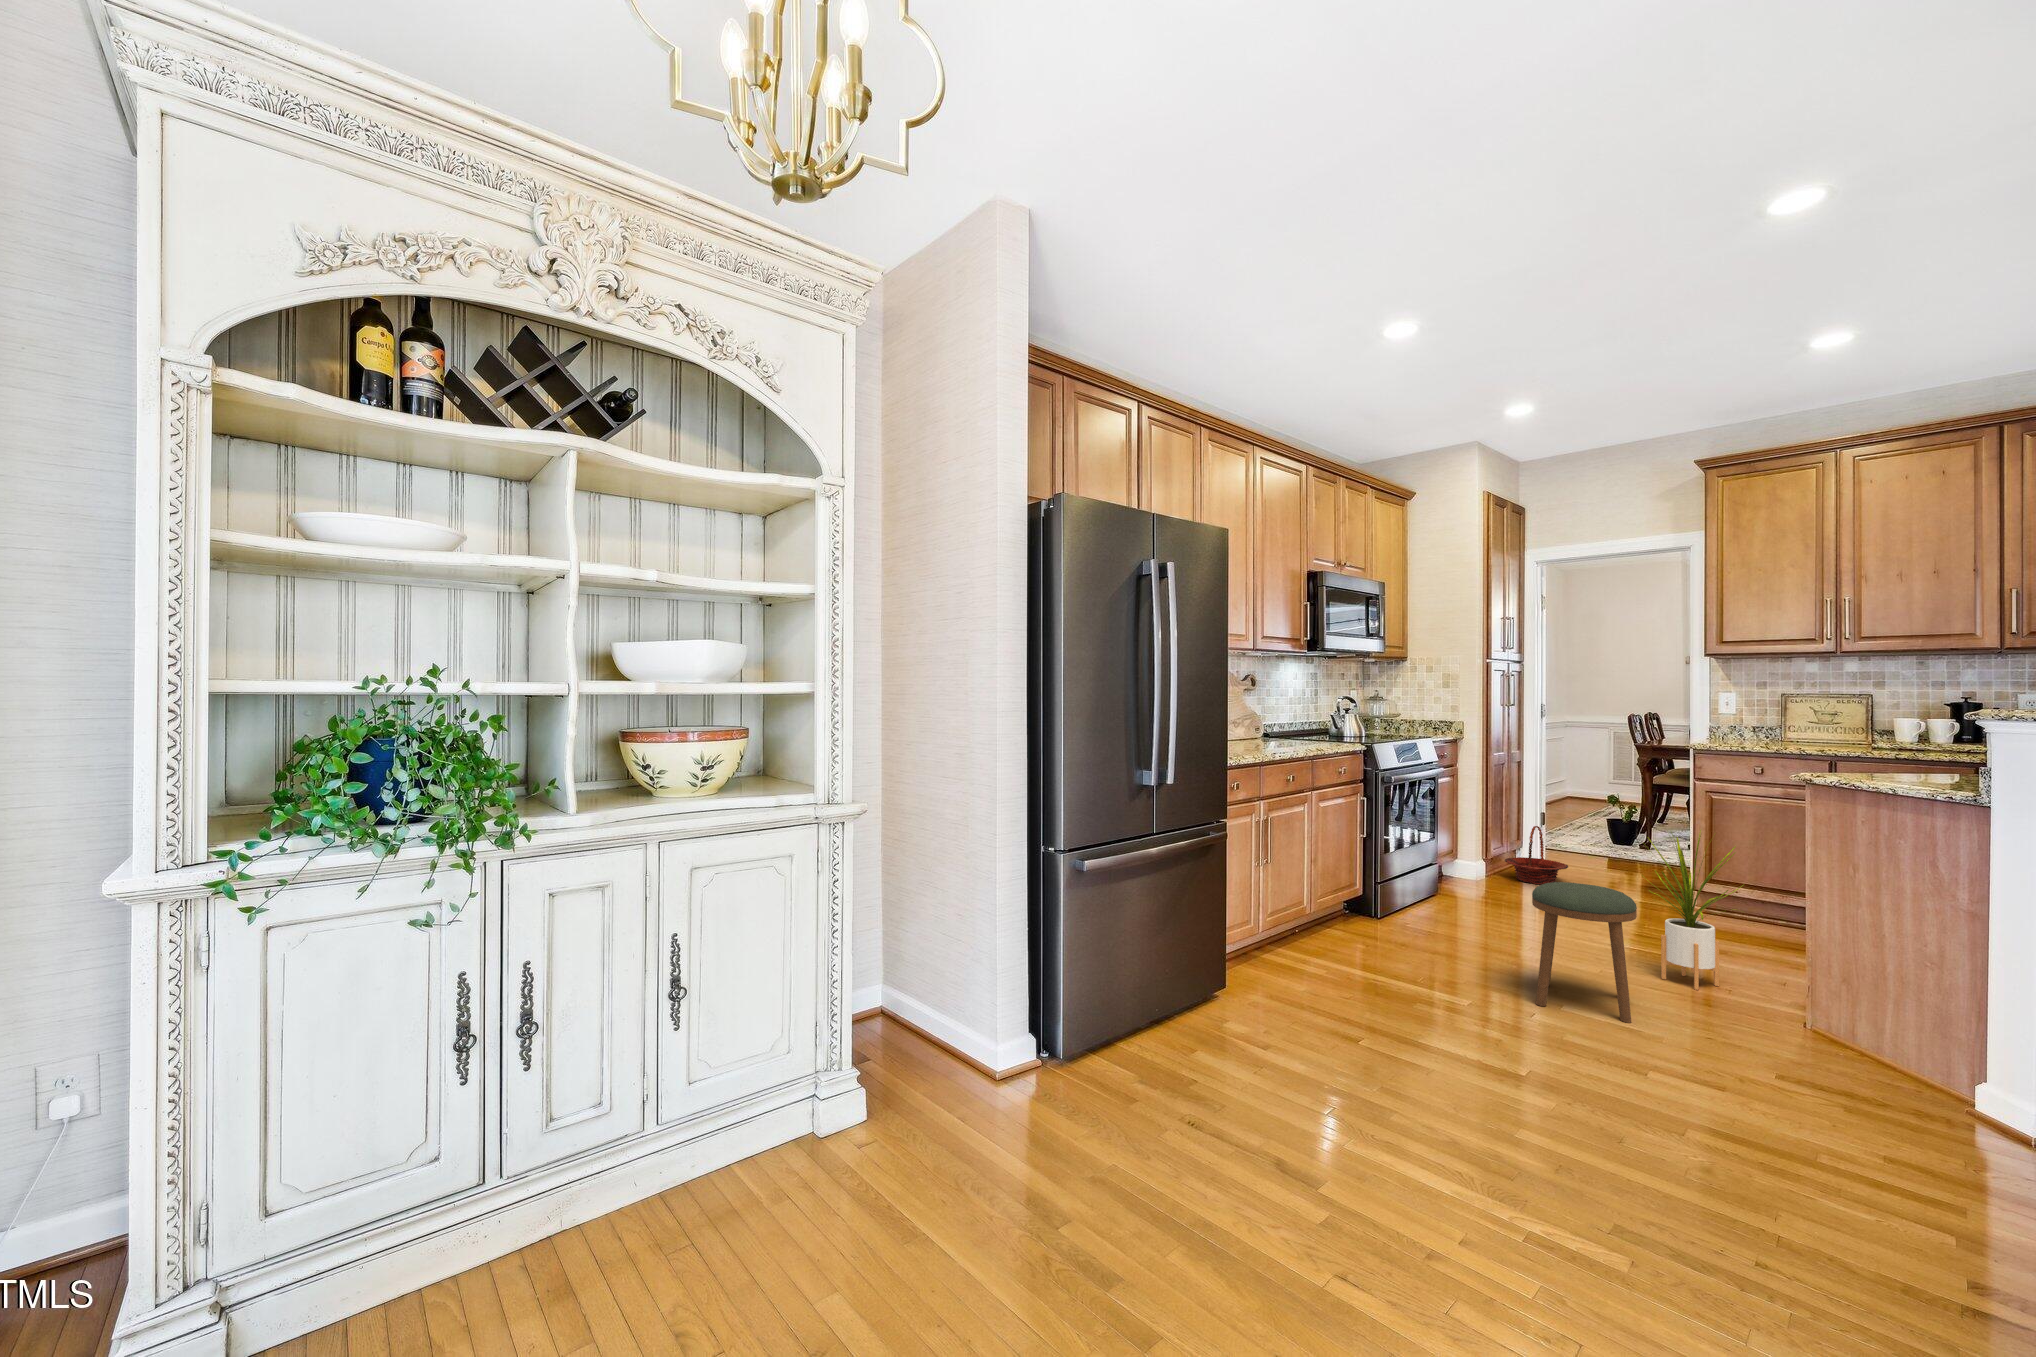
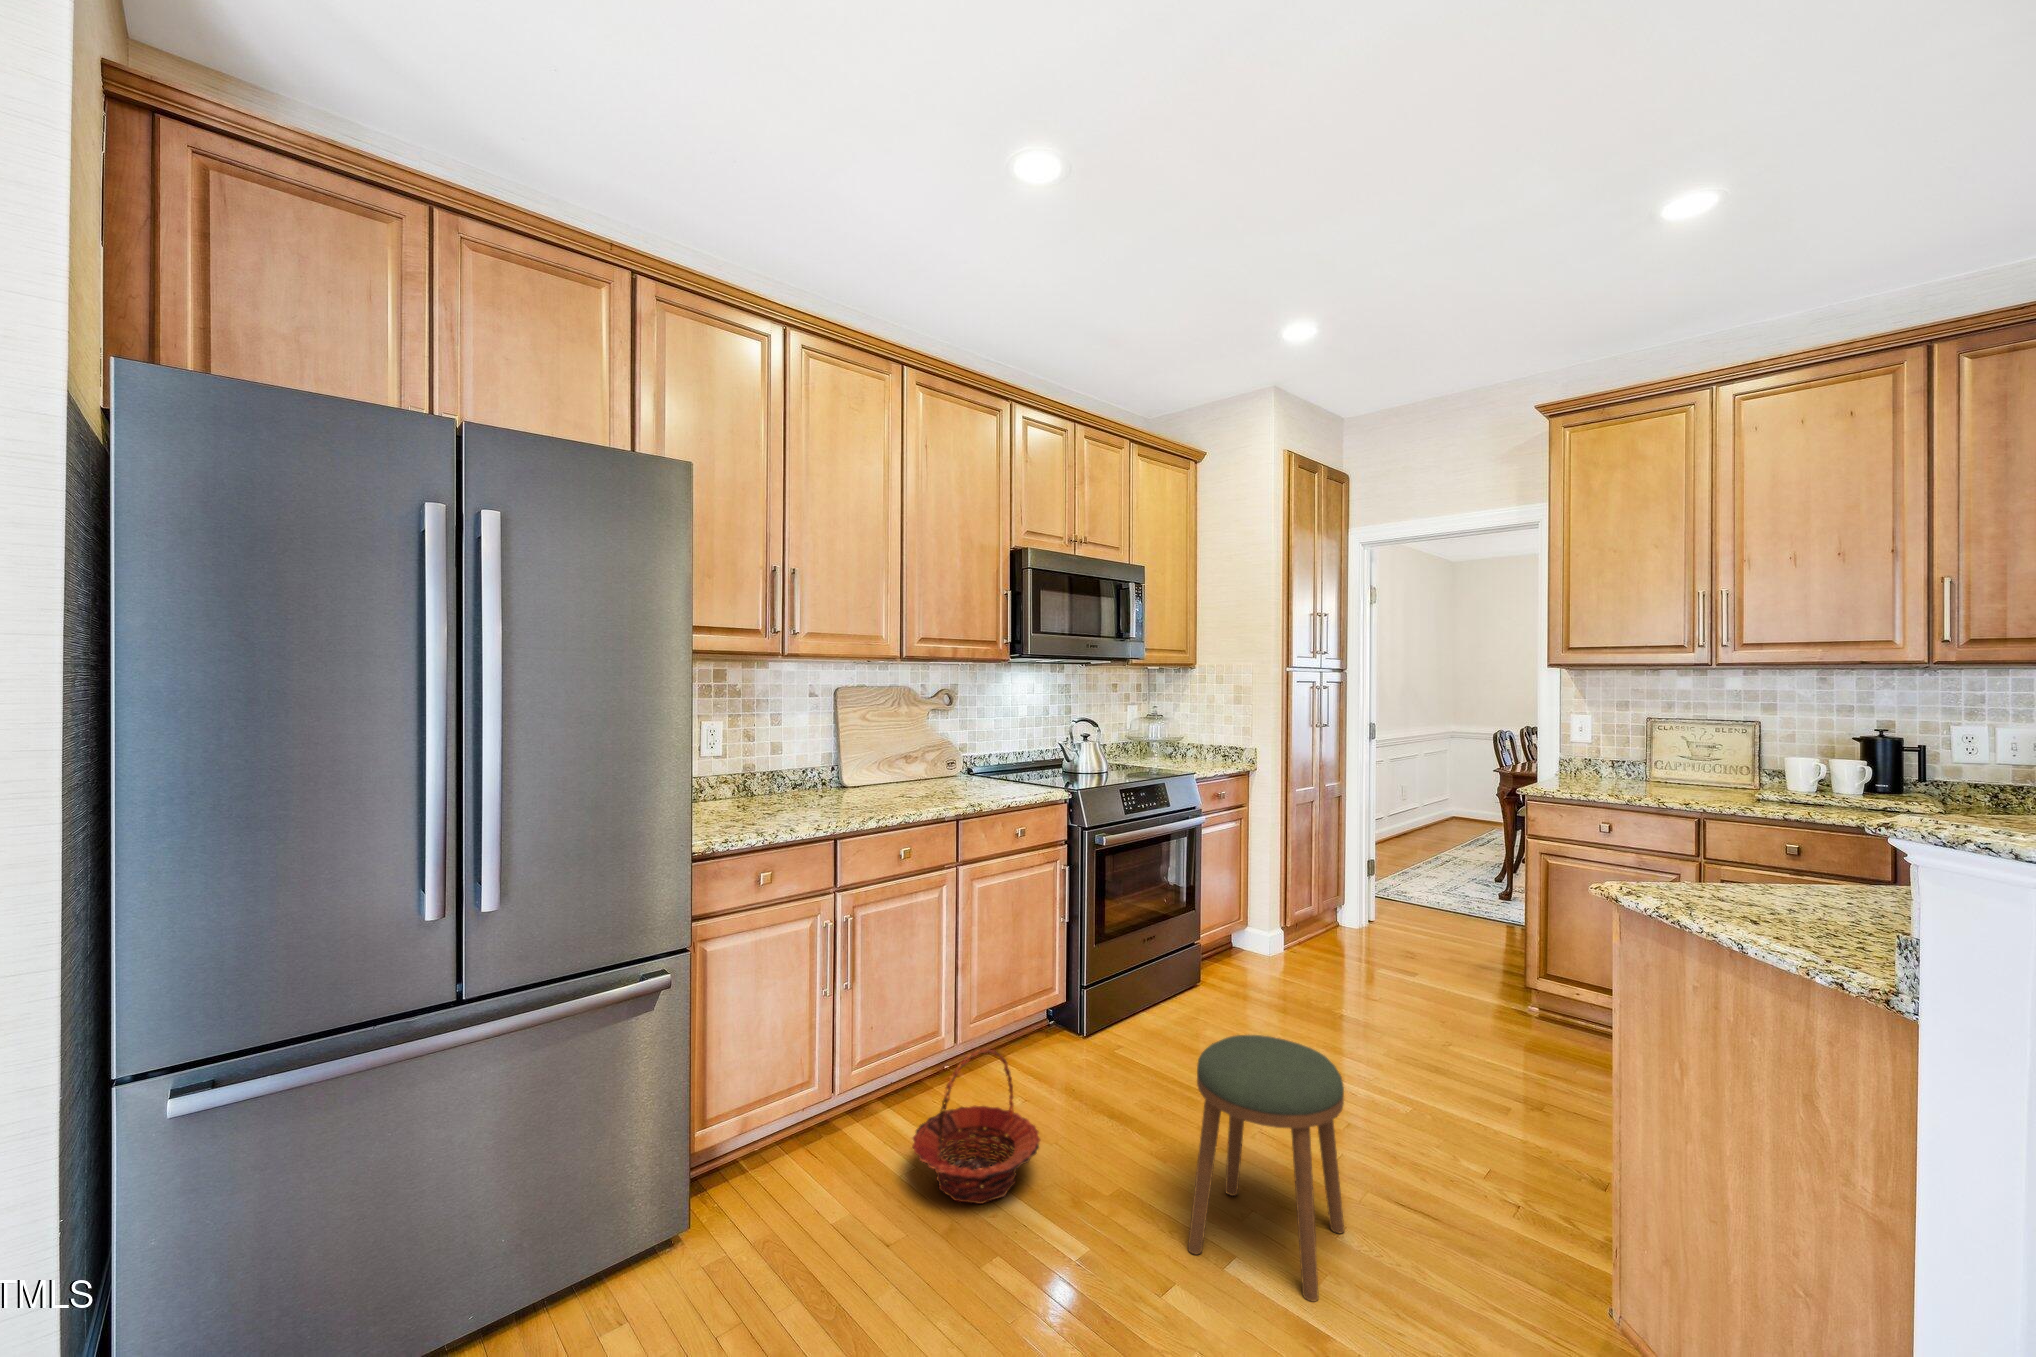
basket: present [1505,826,1568,884] -> present [912,1049,1040,1204]
house plant: present [1648,830,1743,990] -> none [1391,939,1536,1202]

